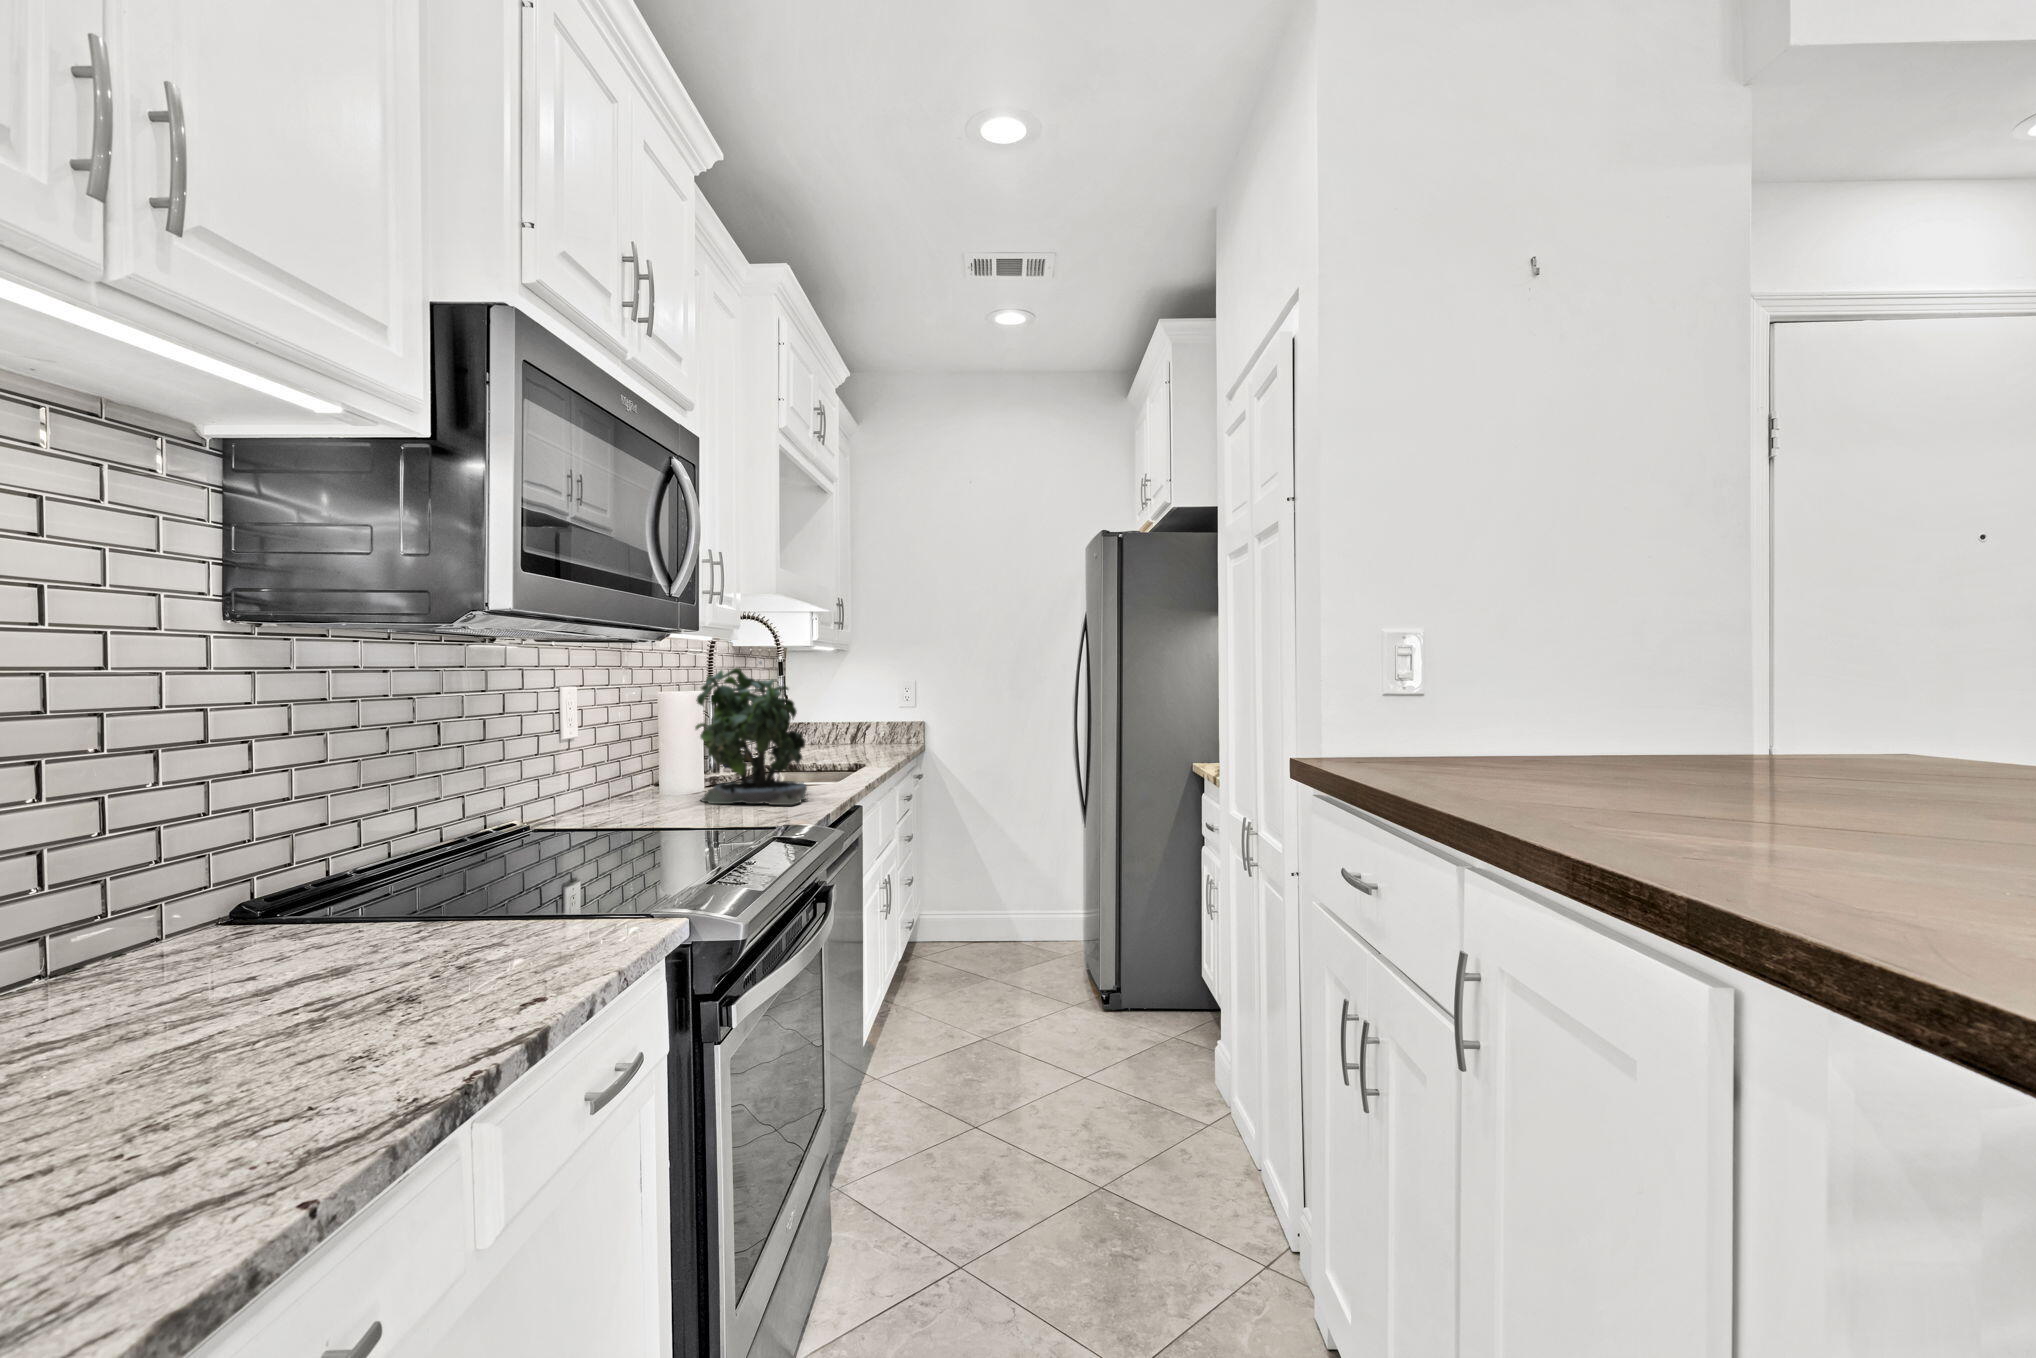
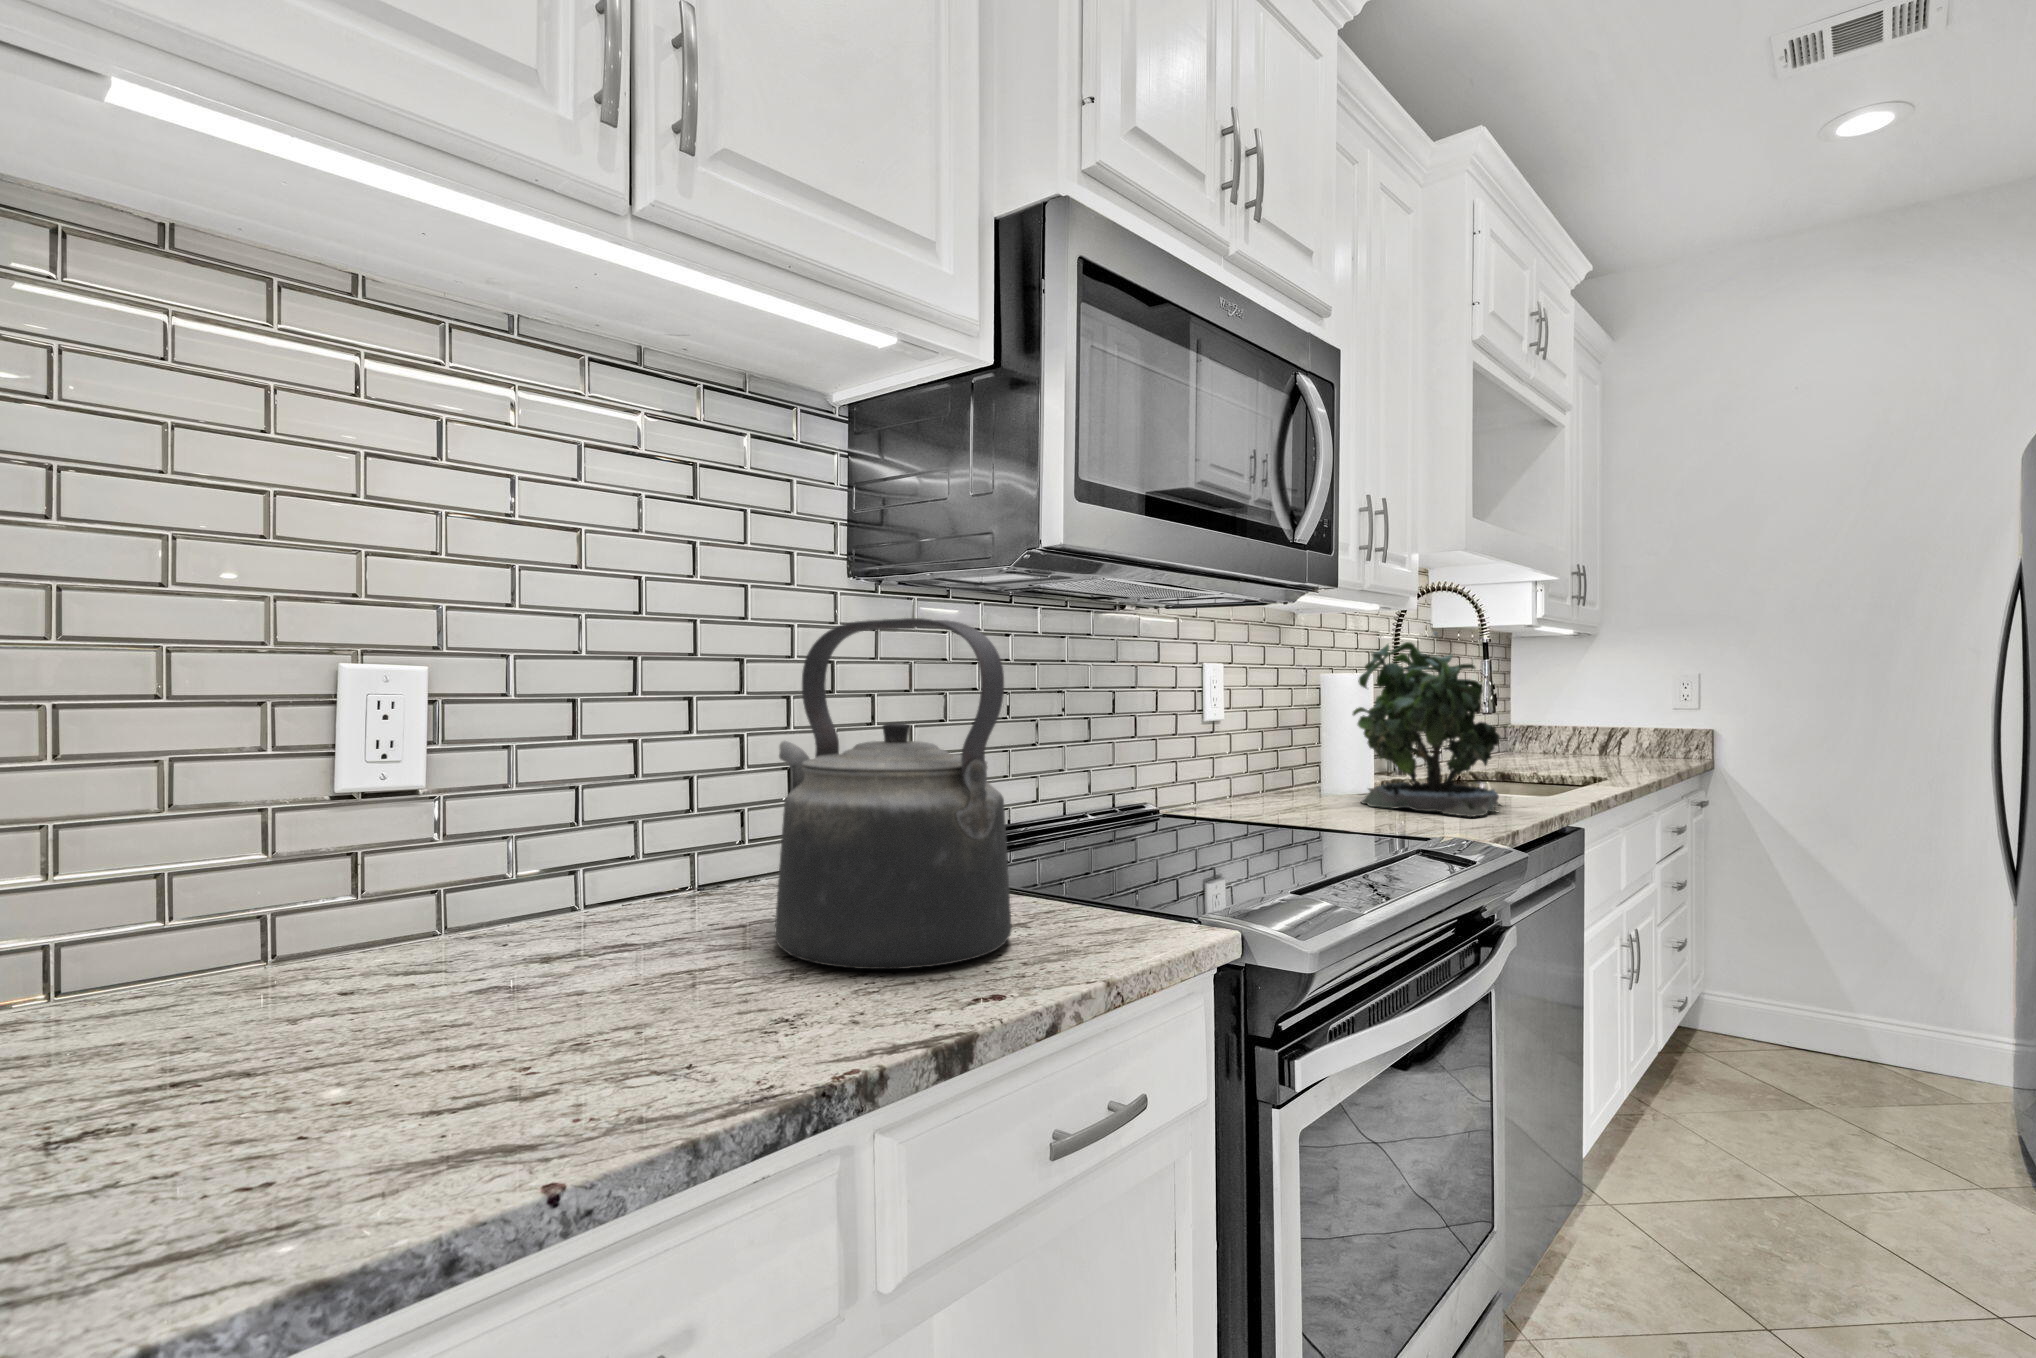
kettle: none [219,686,515,1010] -> present [774,618,1012,969]

